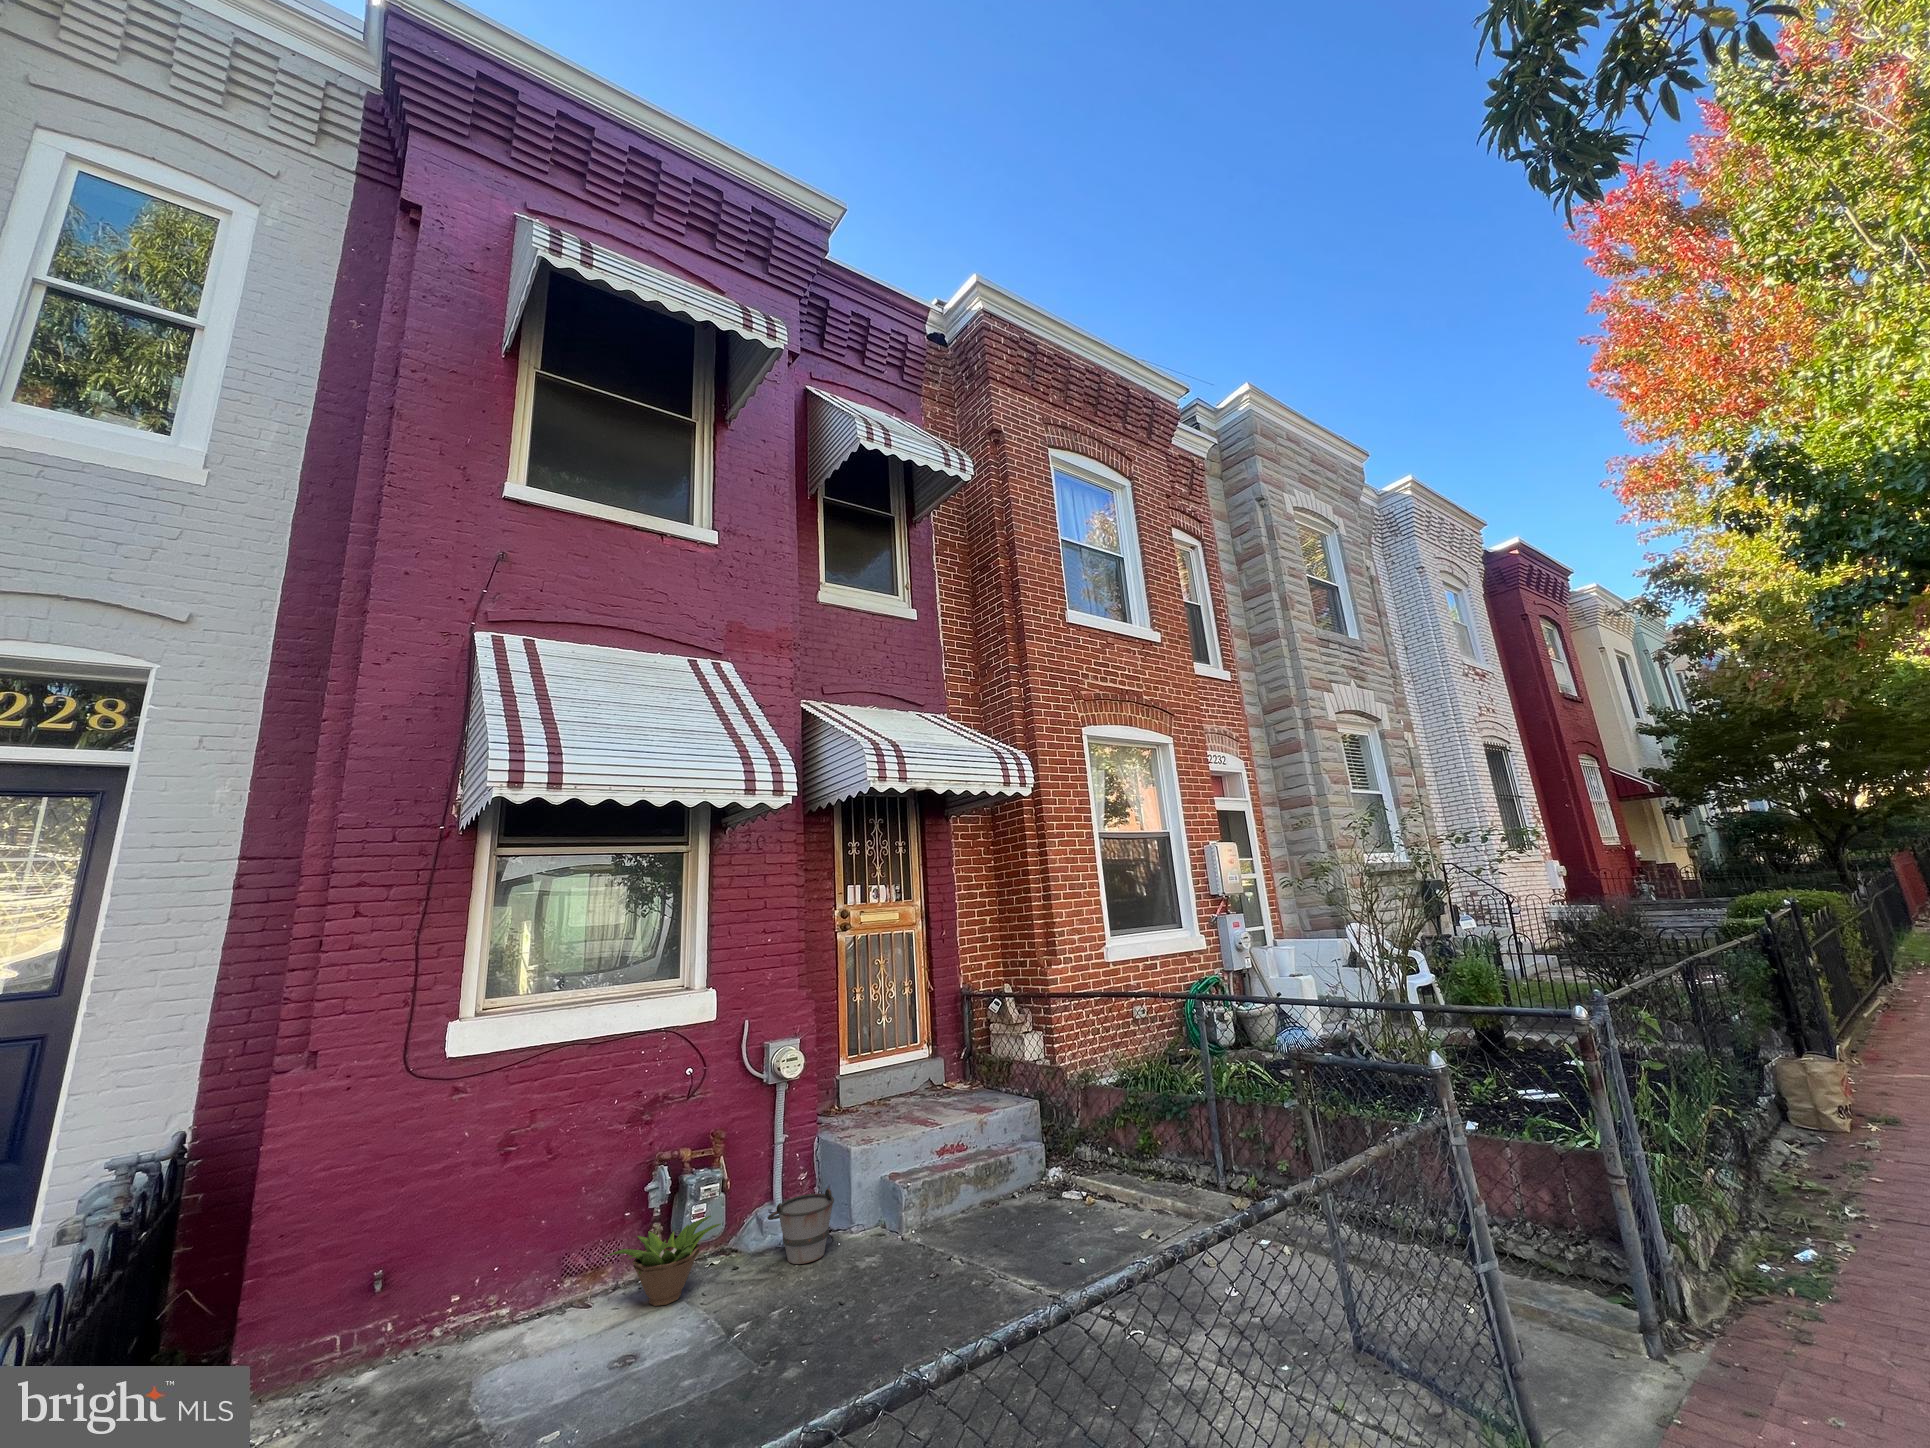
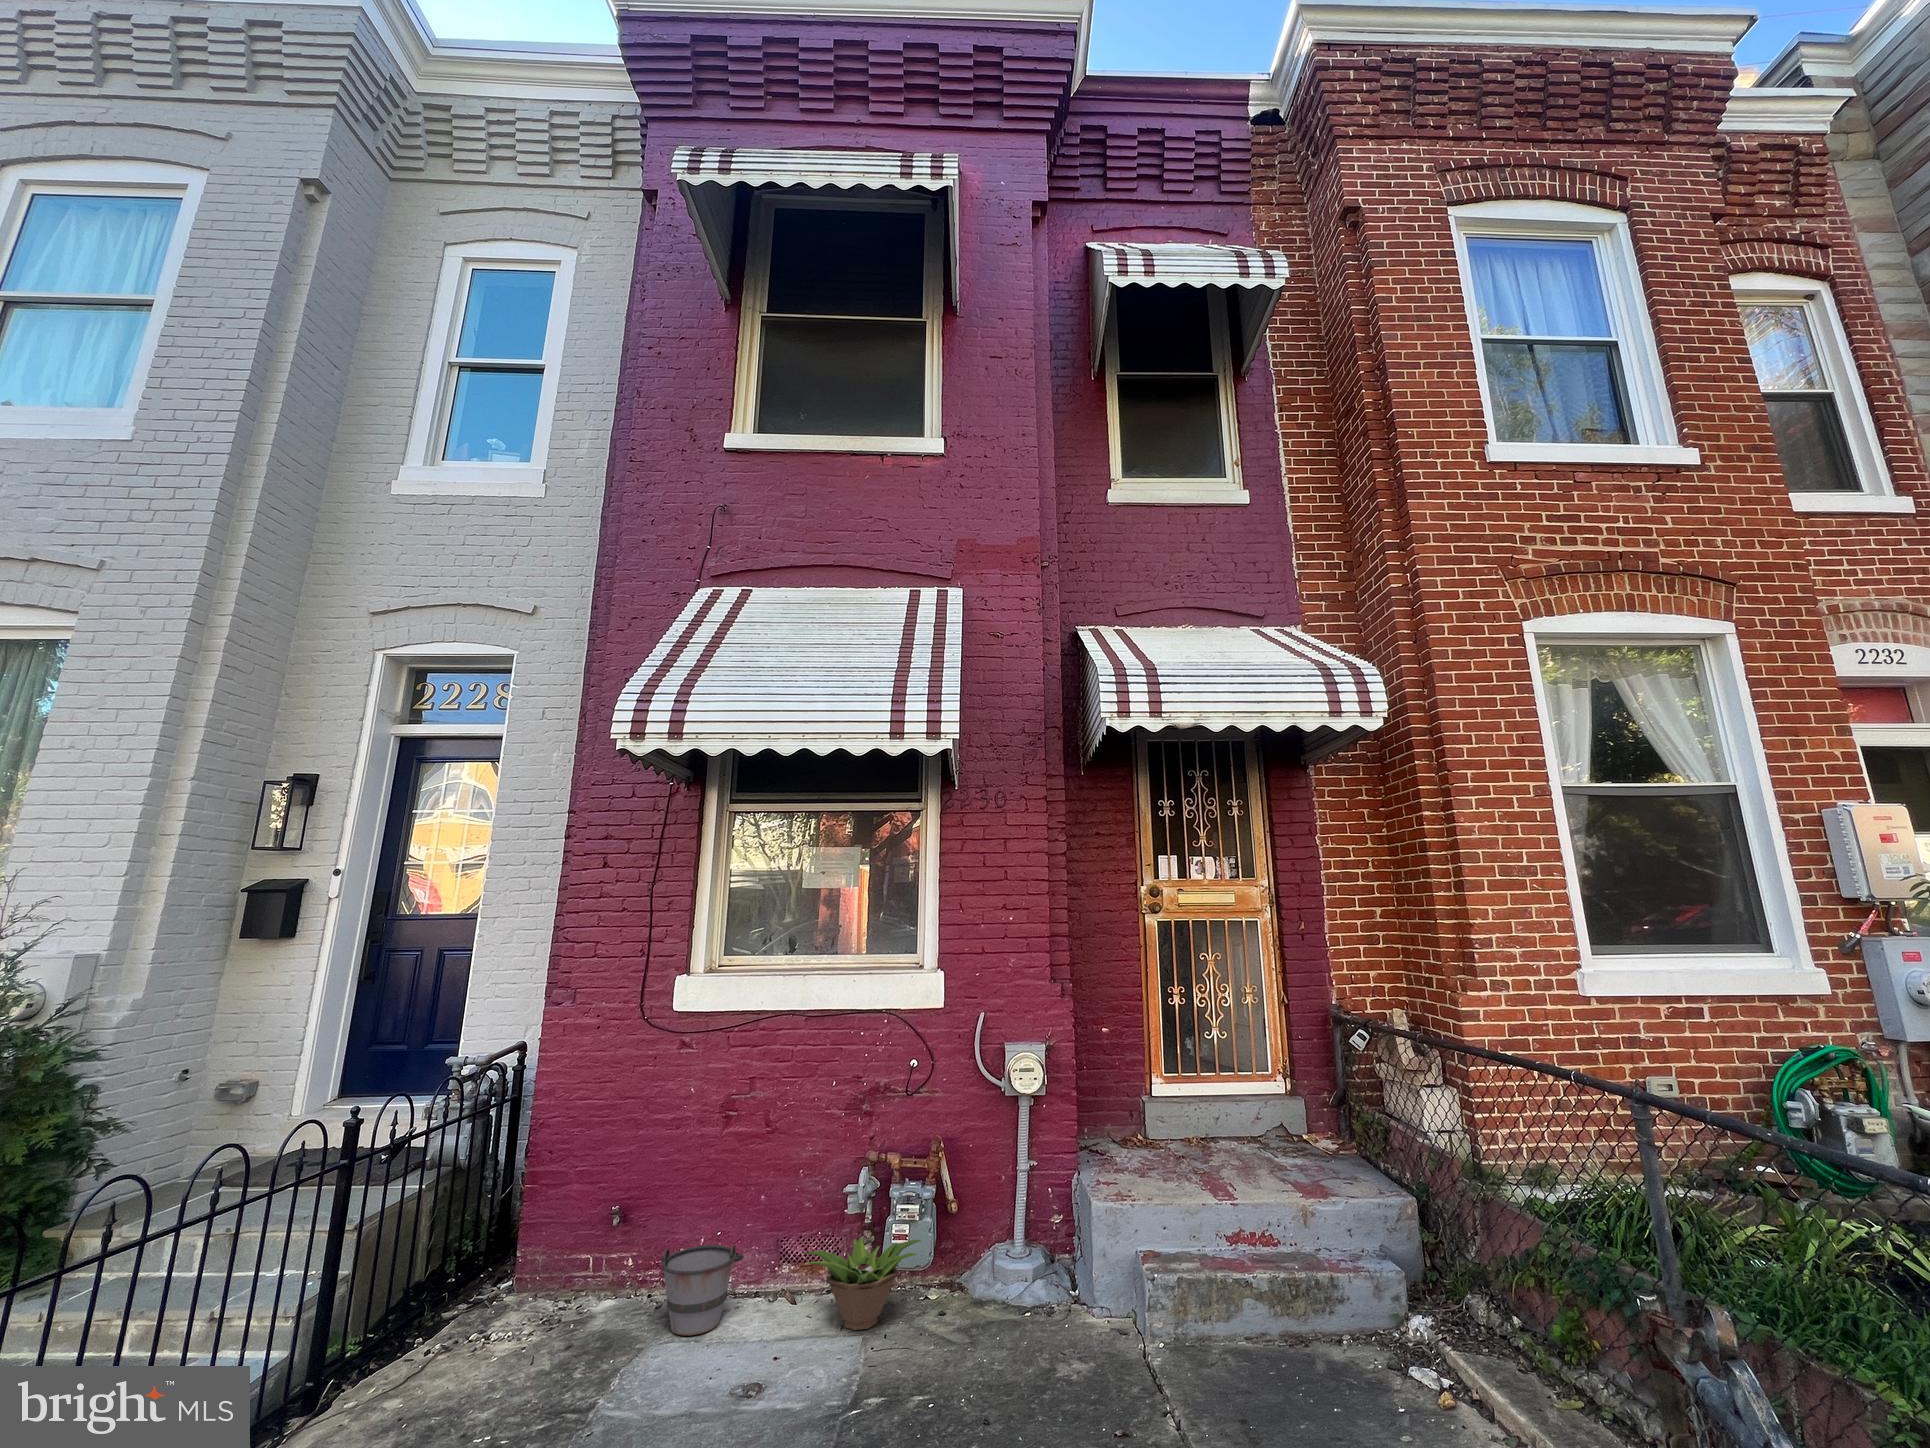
bucket: present [768,1188,834,1264] -> present [661,1245,744,1335]

